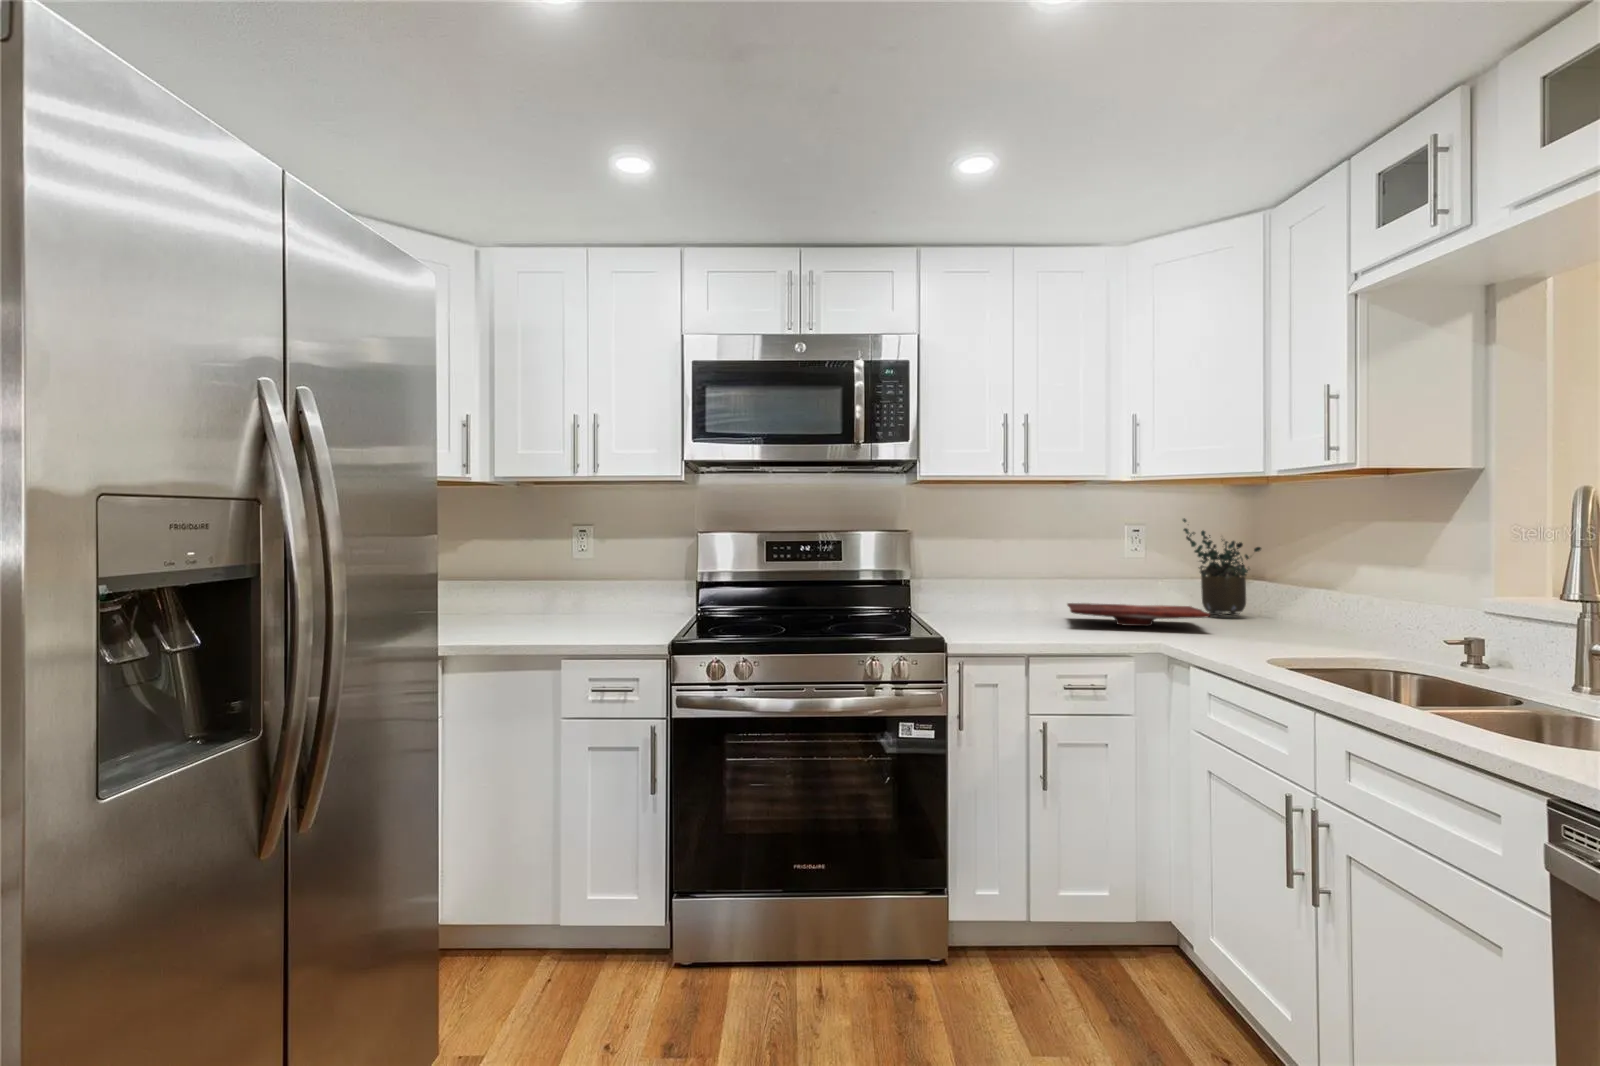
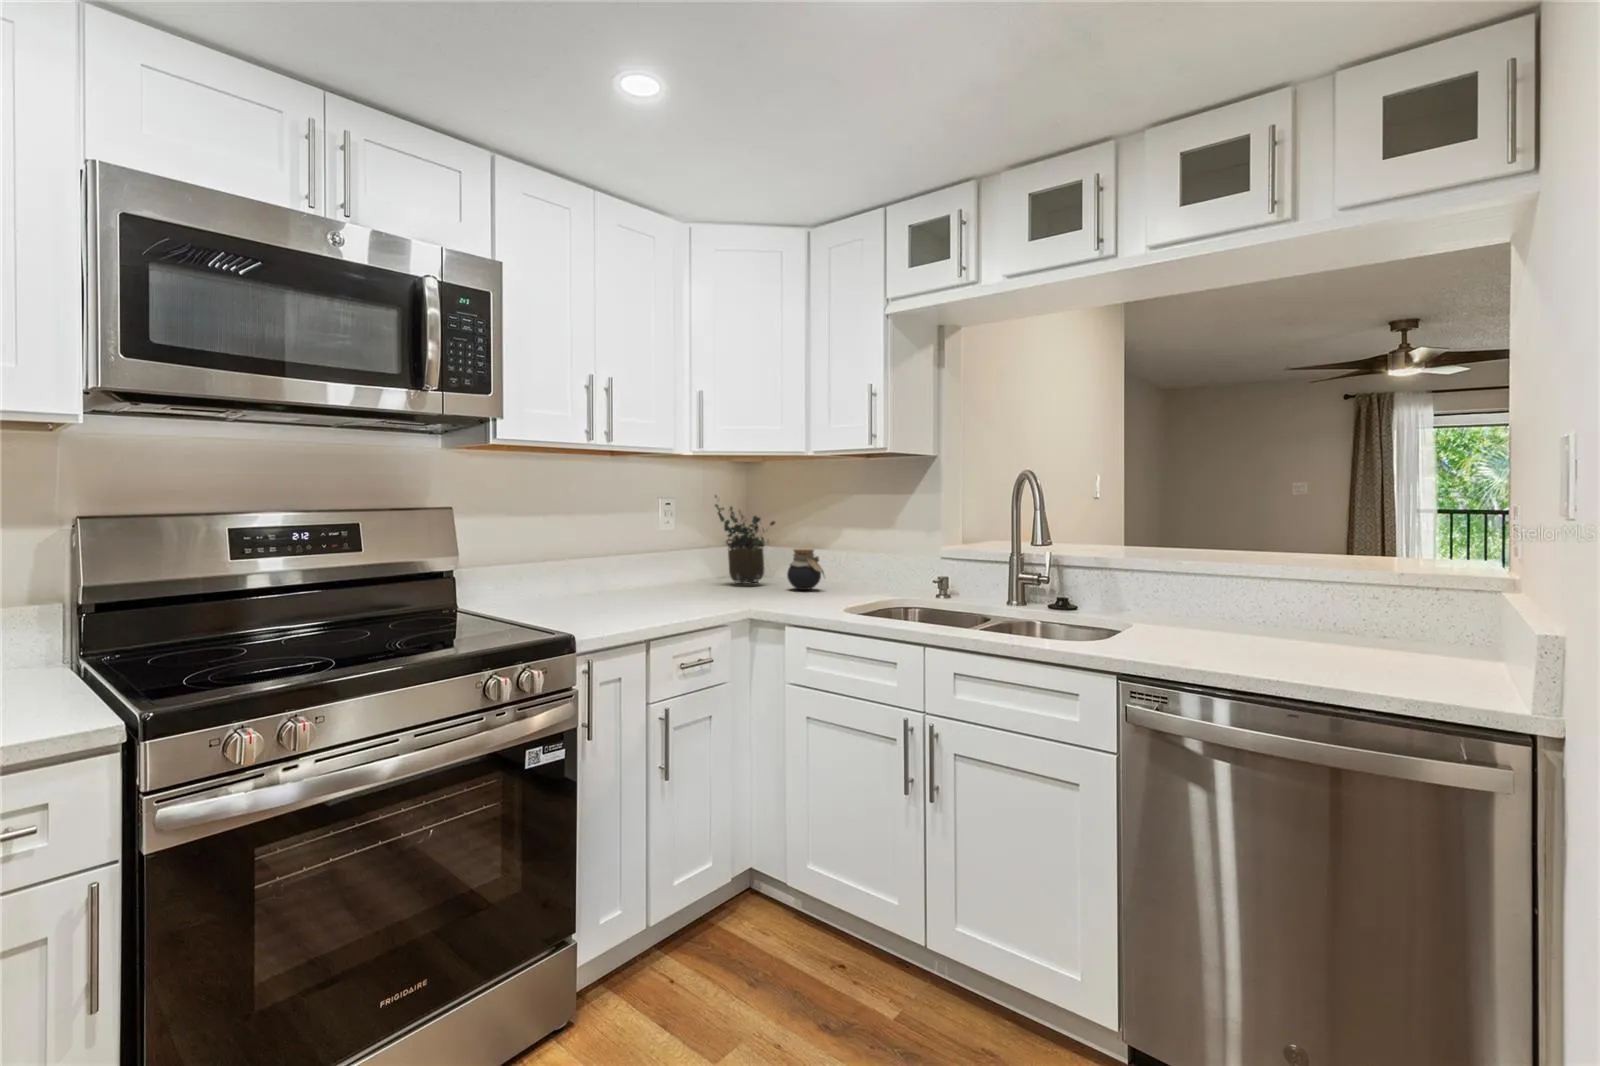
jar: none [1261,579,1310,627] -> present [787,549,824,590]
cutting board: present [1067,603,1210,626] -> none [632,578,777,602]

